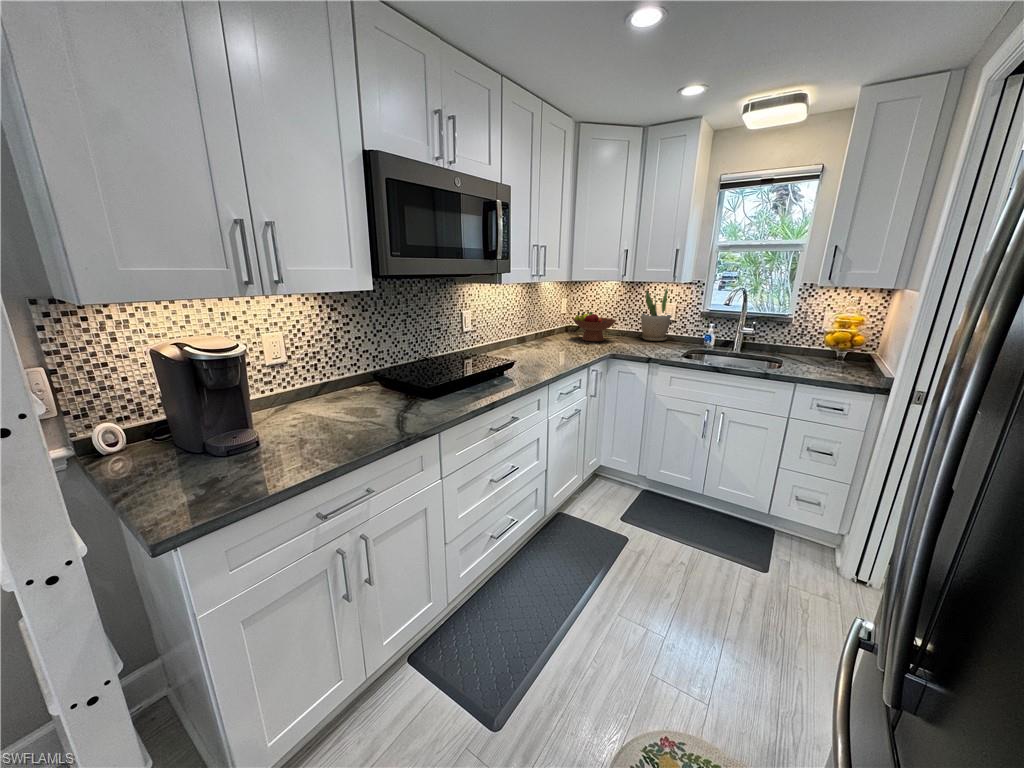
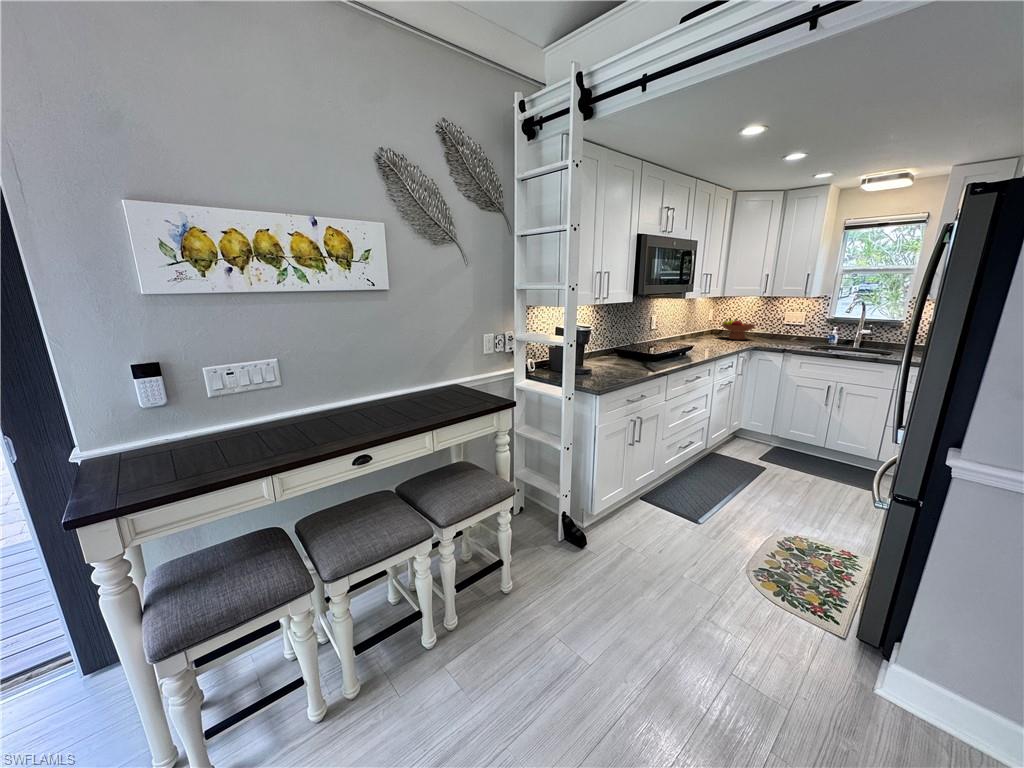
potted plant: present [641,288,671,341] -> none [776,300,801,340]

